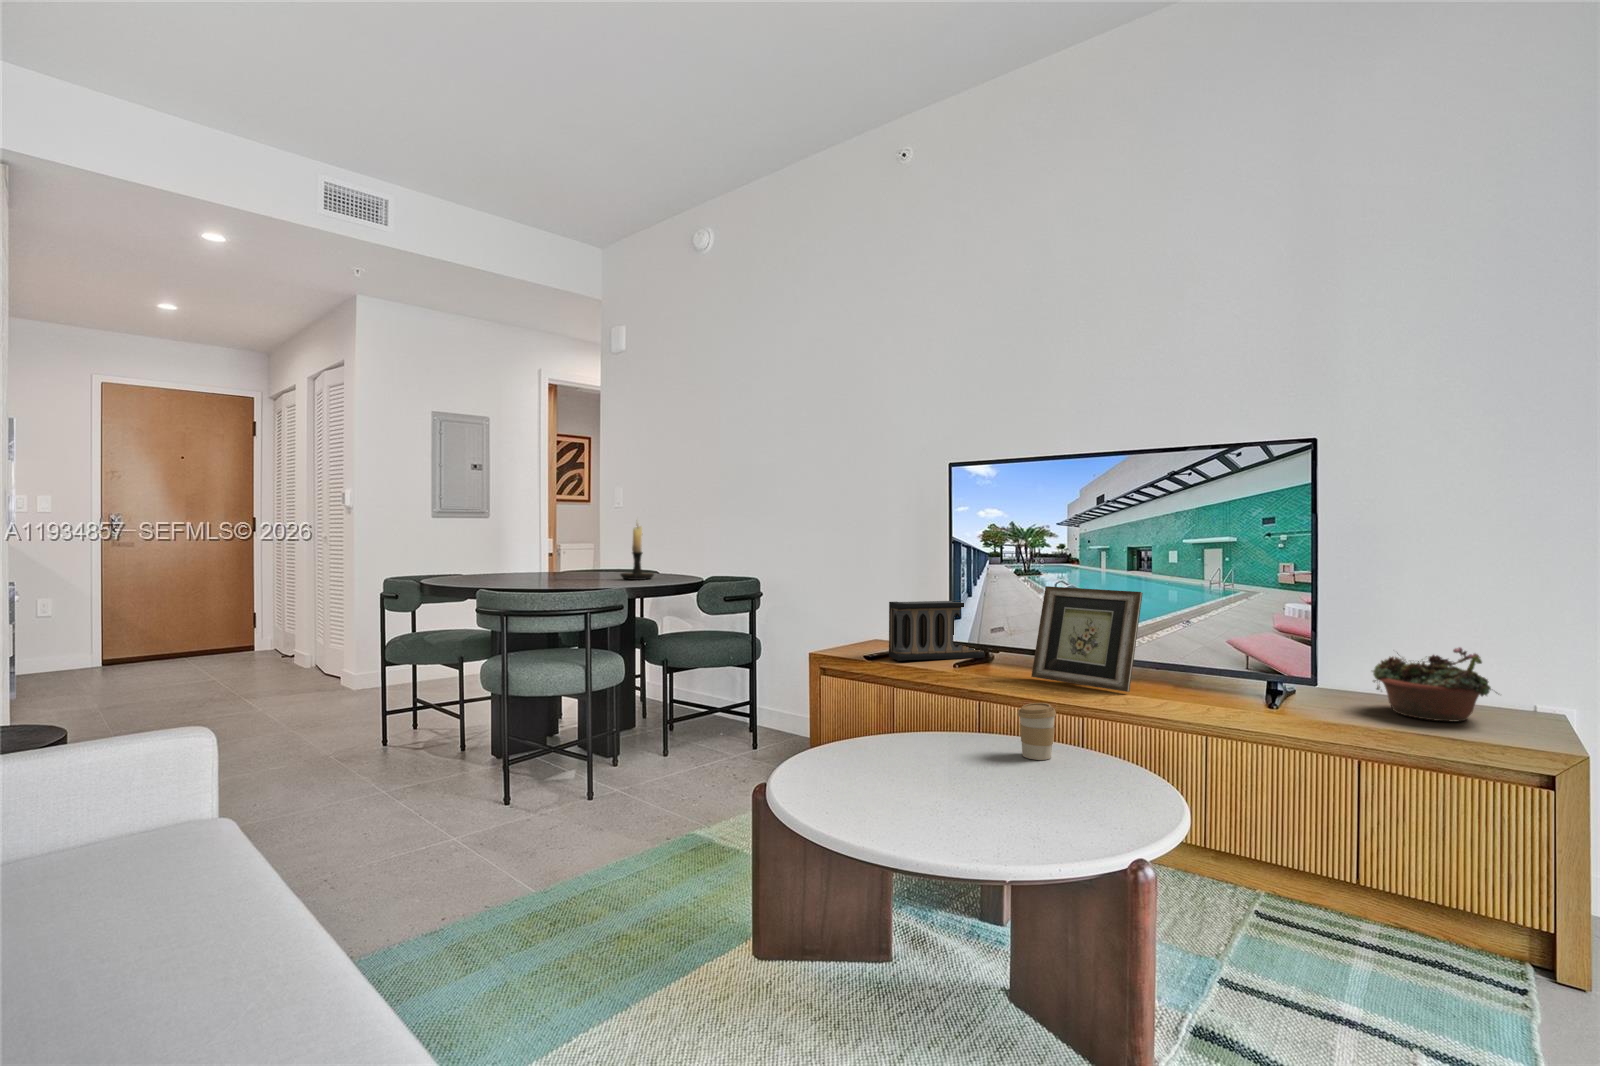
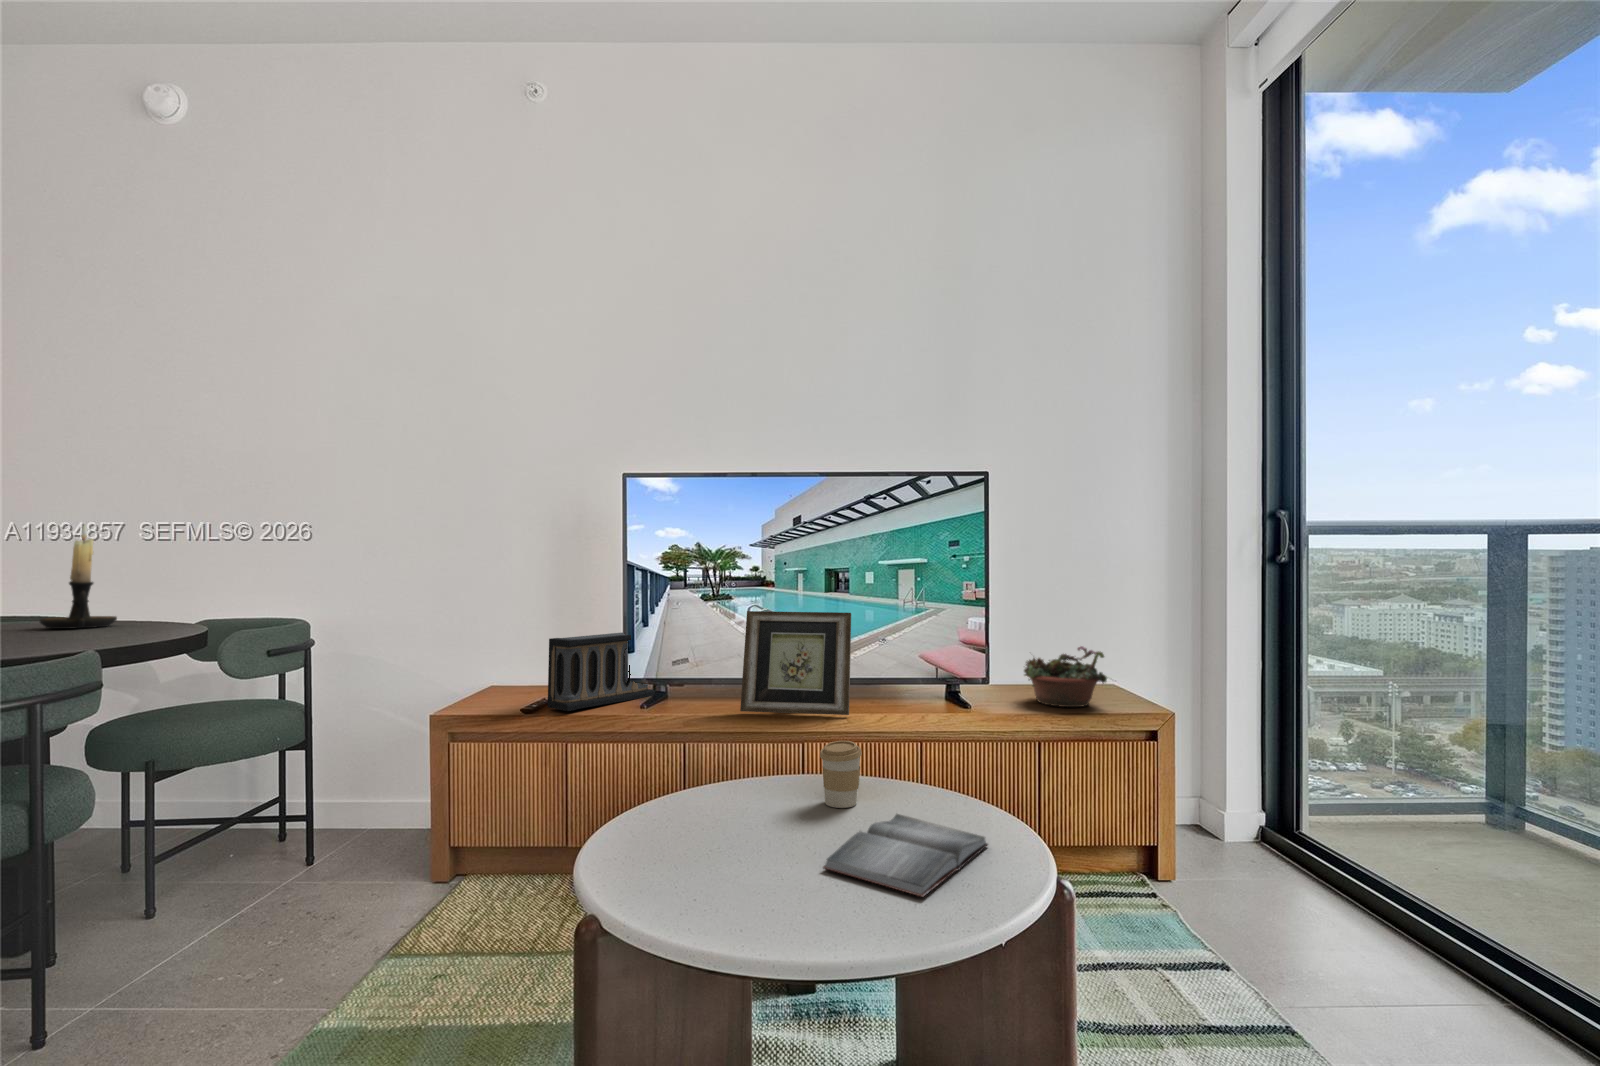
hardback book: none [944,766,1107,814] -> present [823,814,988,897]

